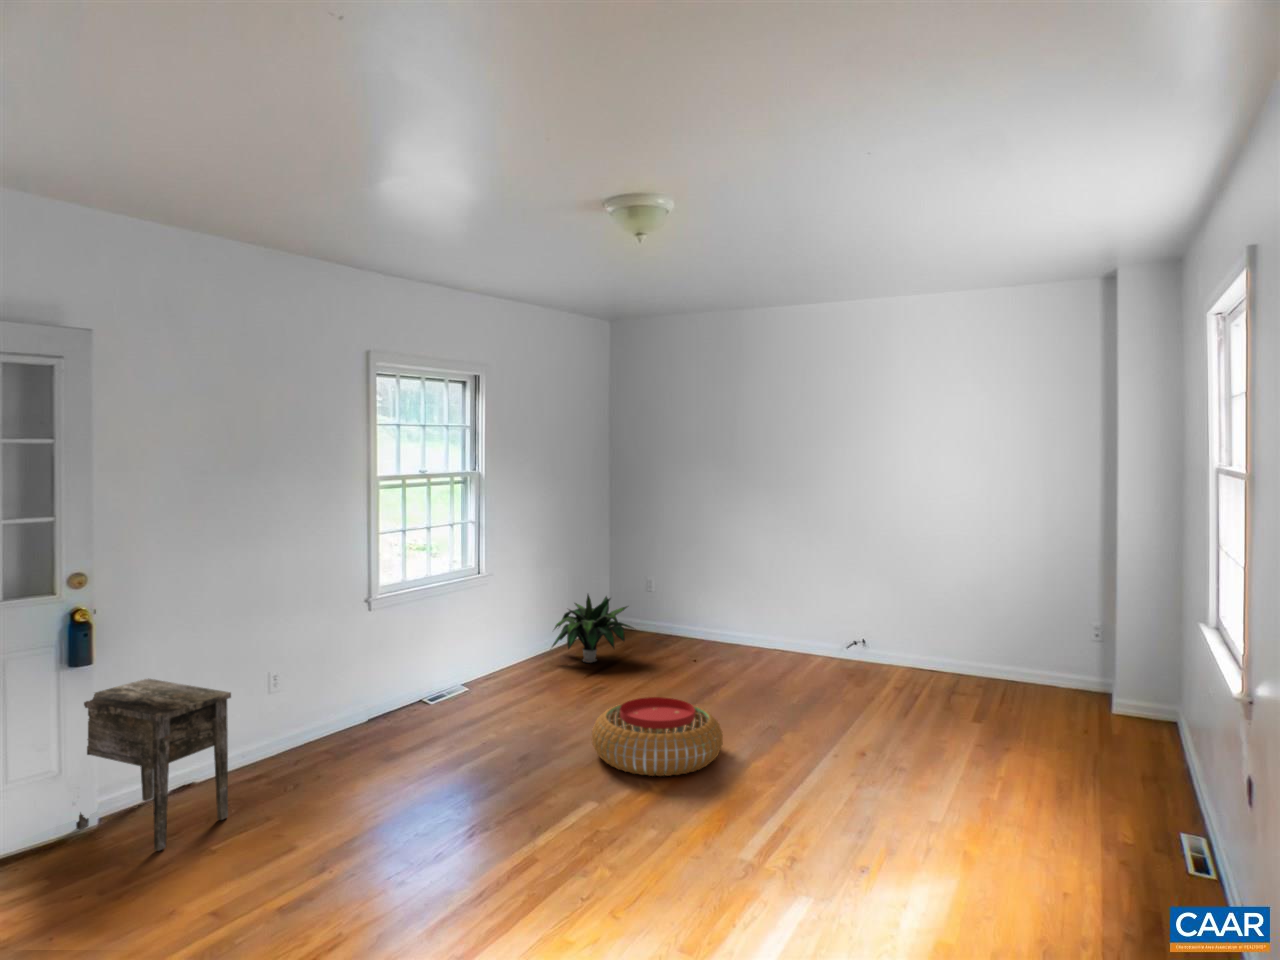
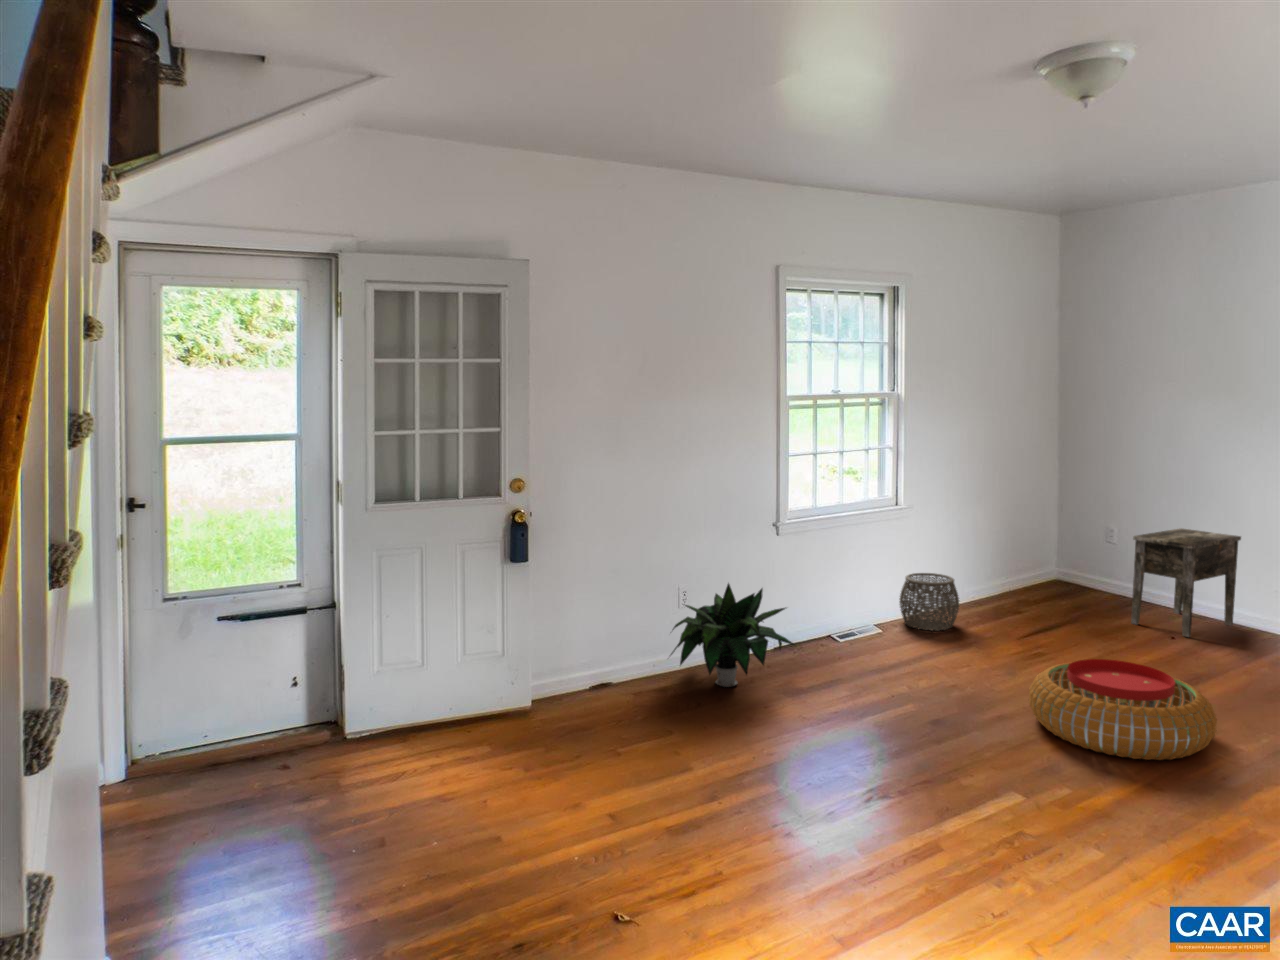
potted plant: present [552,595,632,662] -> present [671,583,795,687]
woven basket: none [483,635,536,688] -> present [899,573,959,631]
side table: present [76,678,231,851] -> present [1131,528,1241,637]

